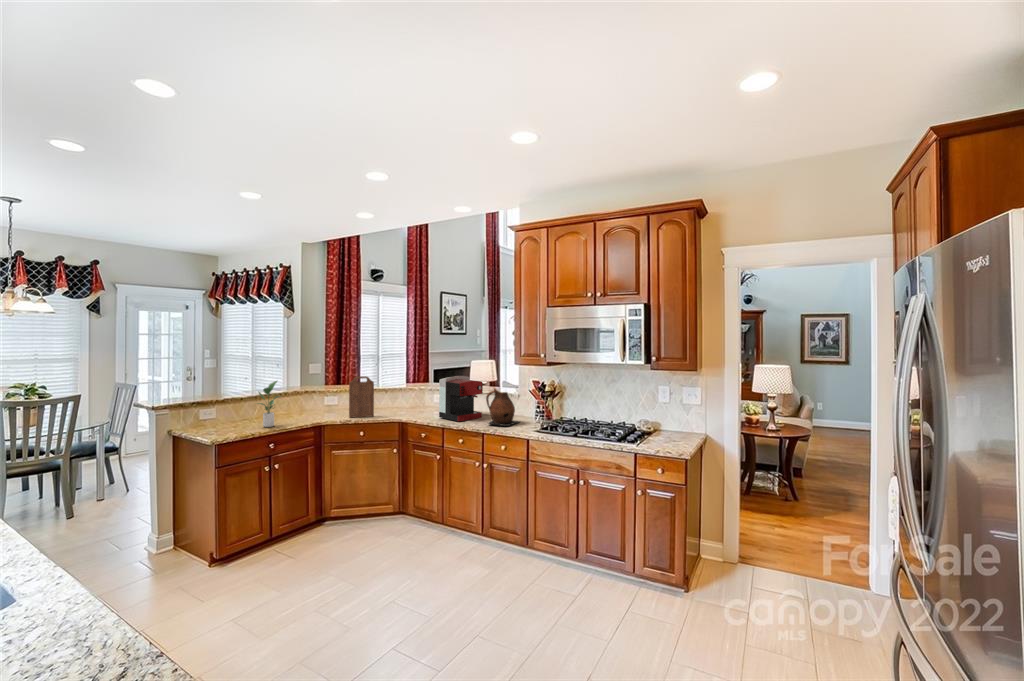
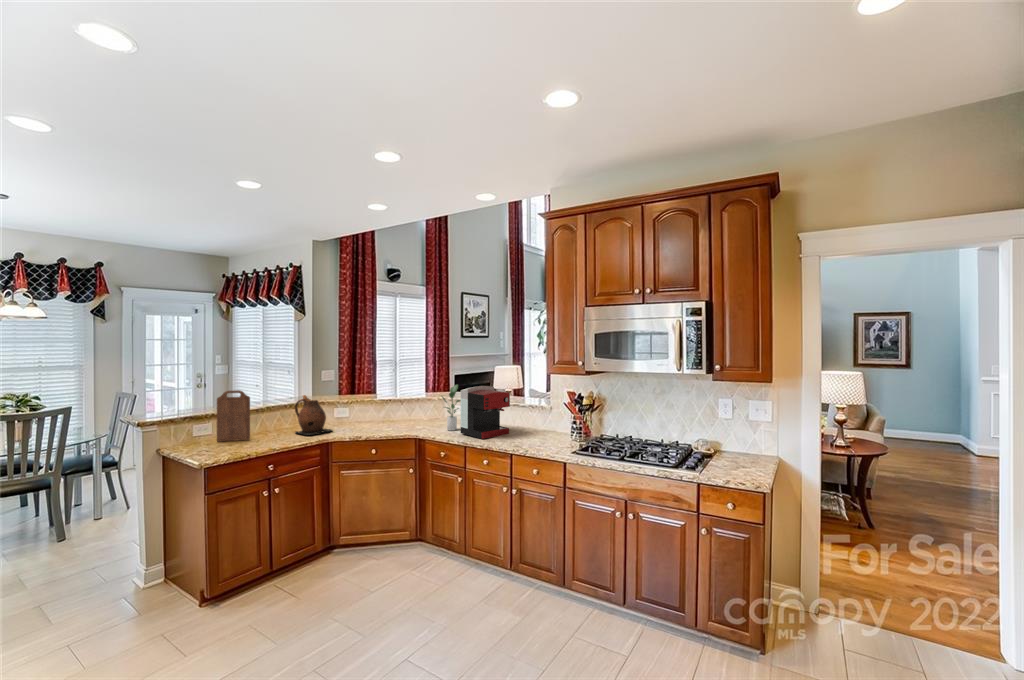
cutting board: present [349,376,374,418] -> present [217,390,250,442]
potted plant: present [258,381,280,427] -> present [442,385,460,431]
ceramic pitcher: present [486,388,519,426] -> present [295,395,332,435]

